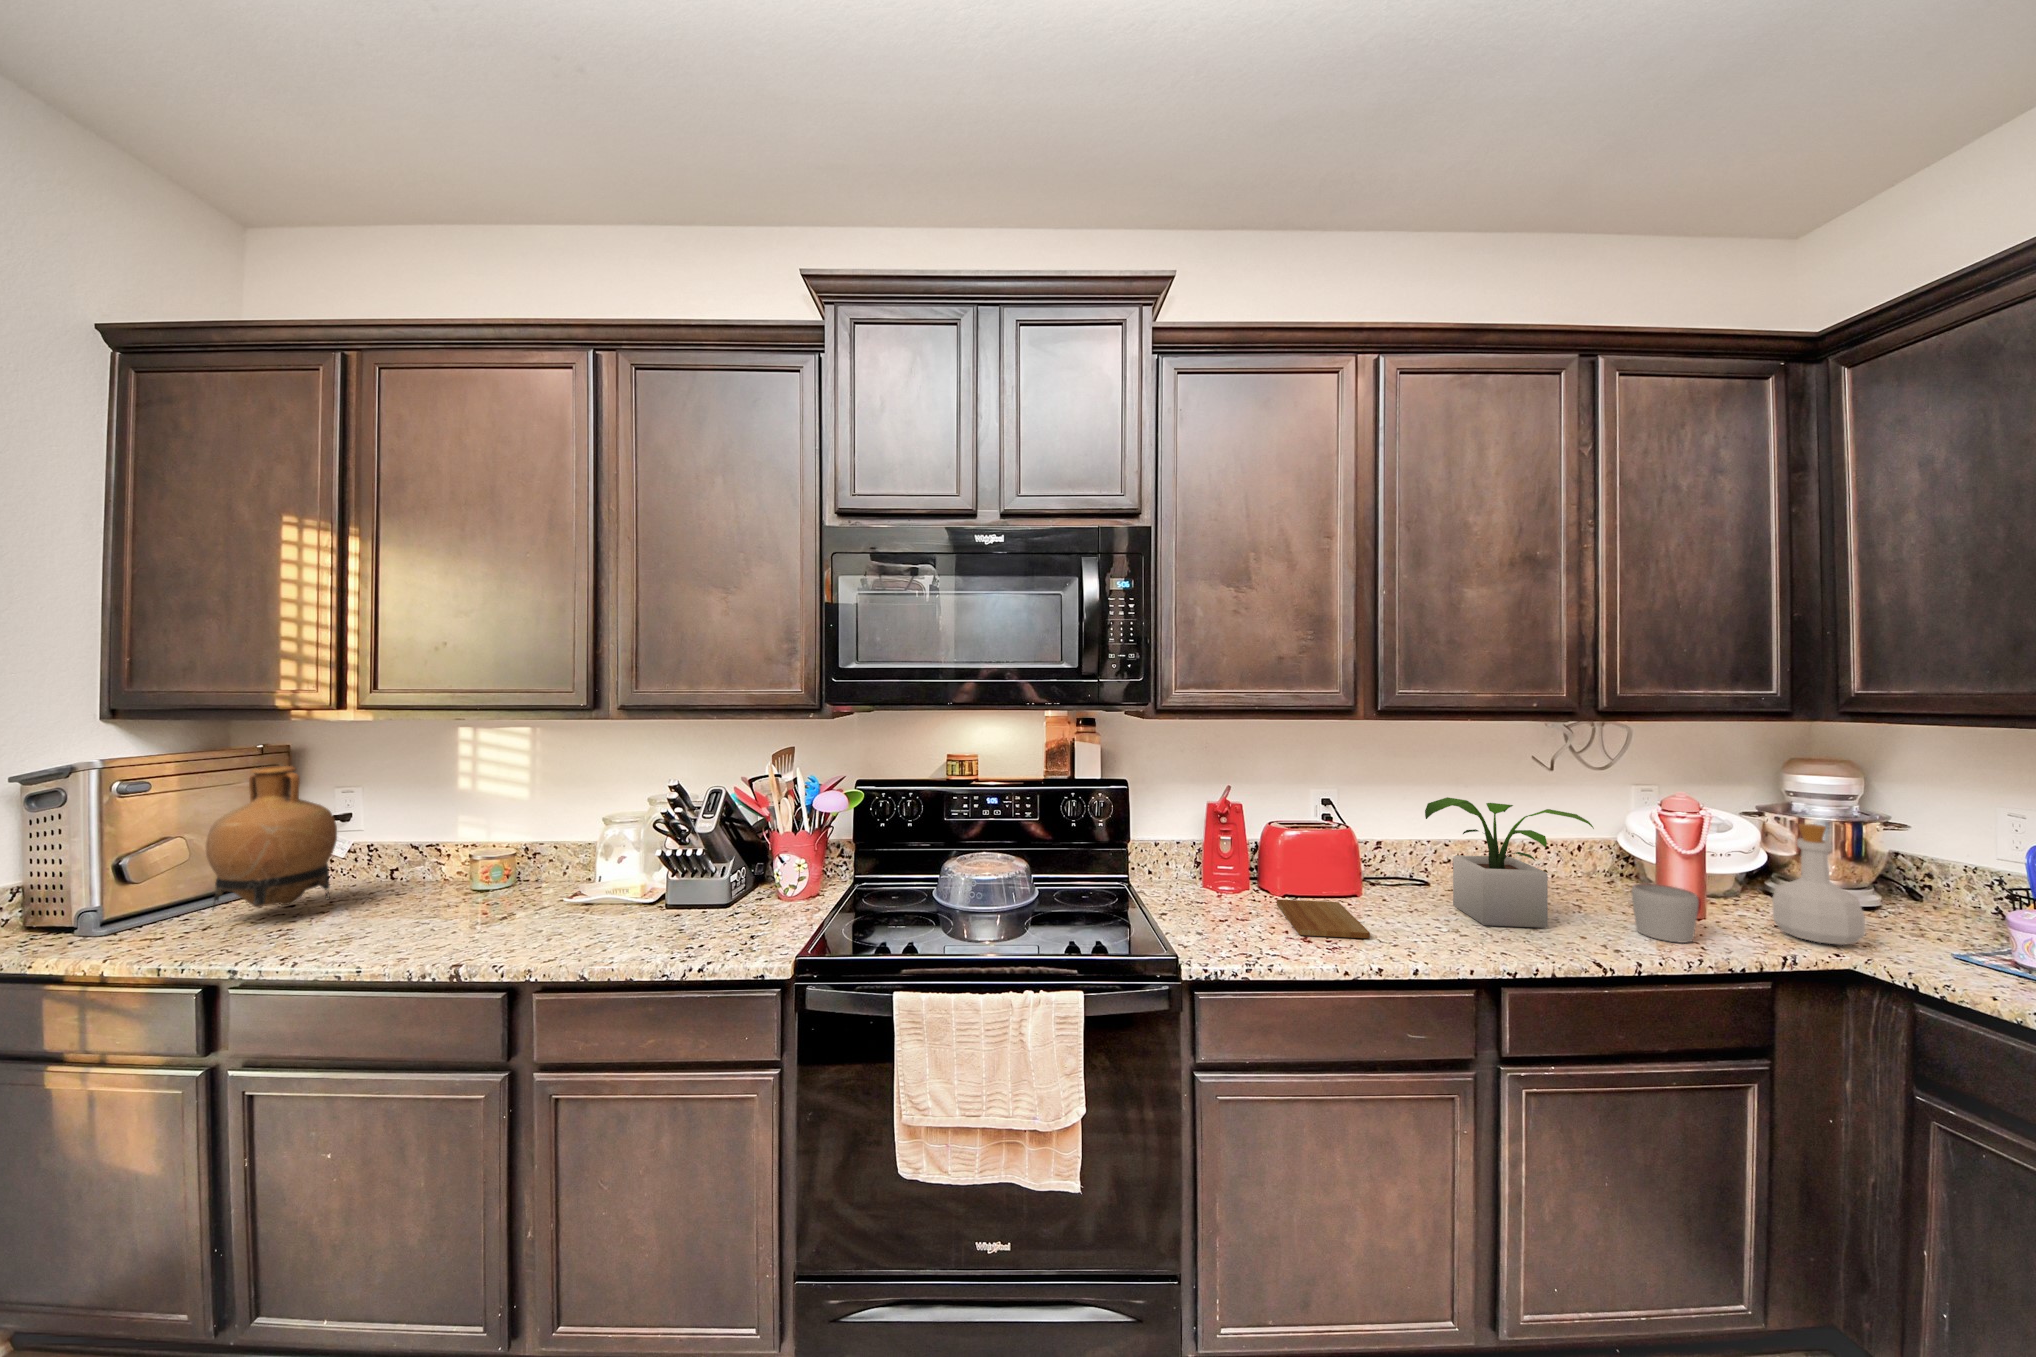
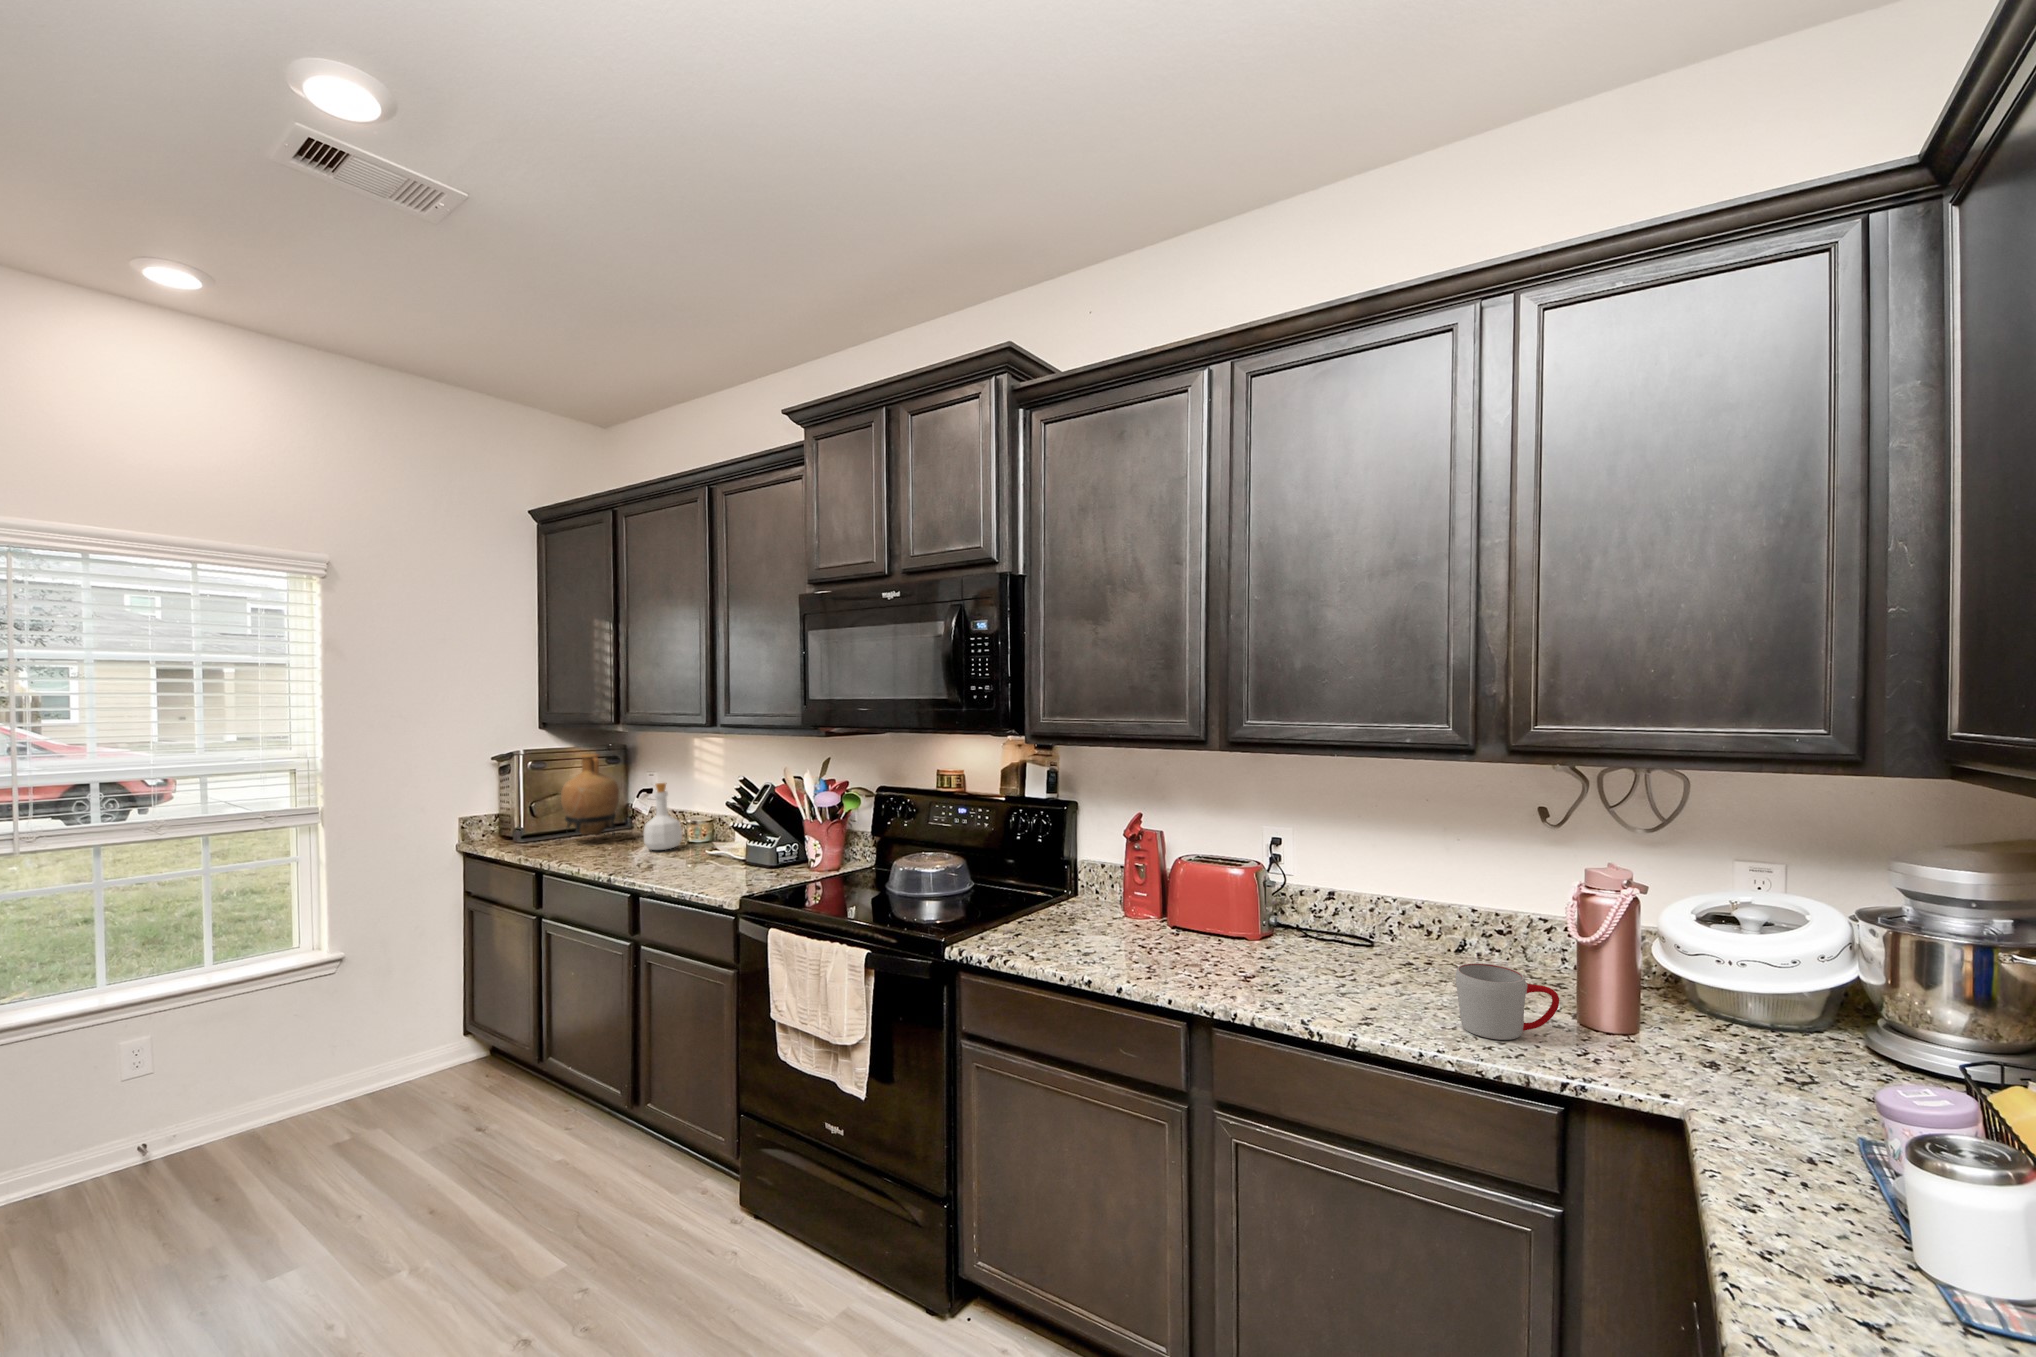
potted plant: present [1425,797,1594,928] -> none [1233,836,1405,995]
bottle: present [1772,824,1865,945] -> present [644,783,682,850]
cutting board: present [1277,899,1370,938] -> none [1091,926,1194,964]

